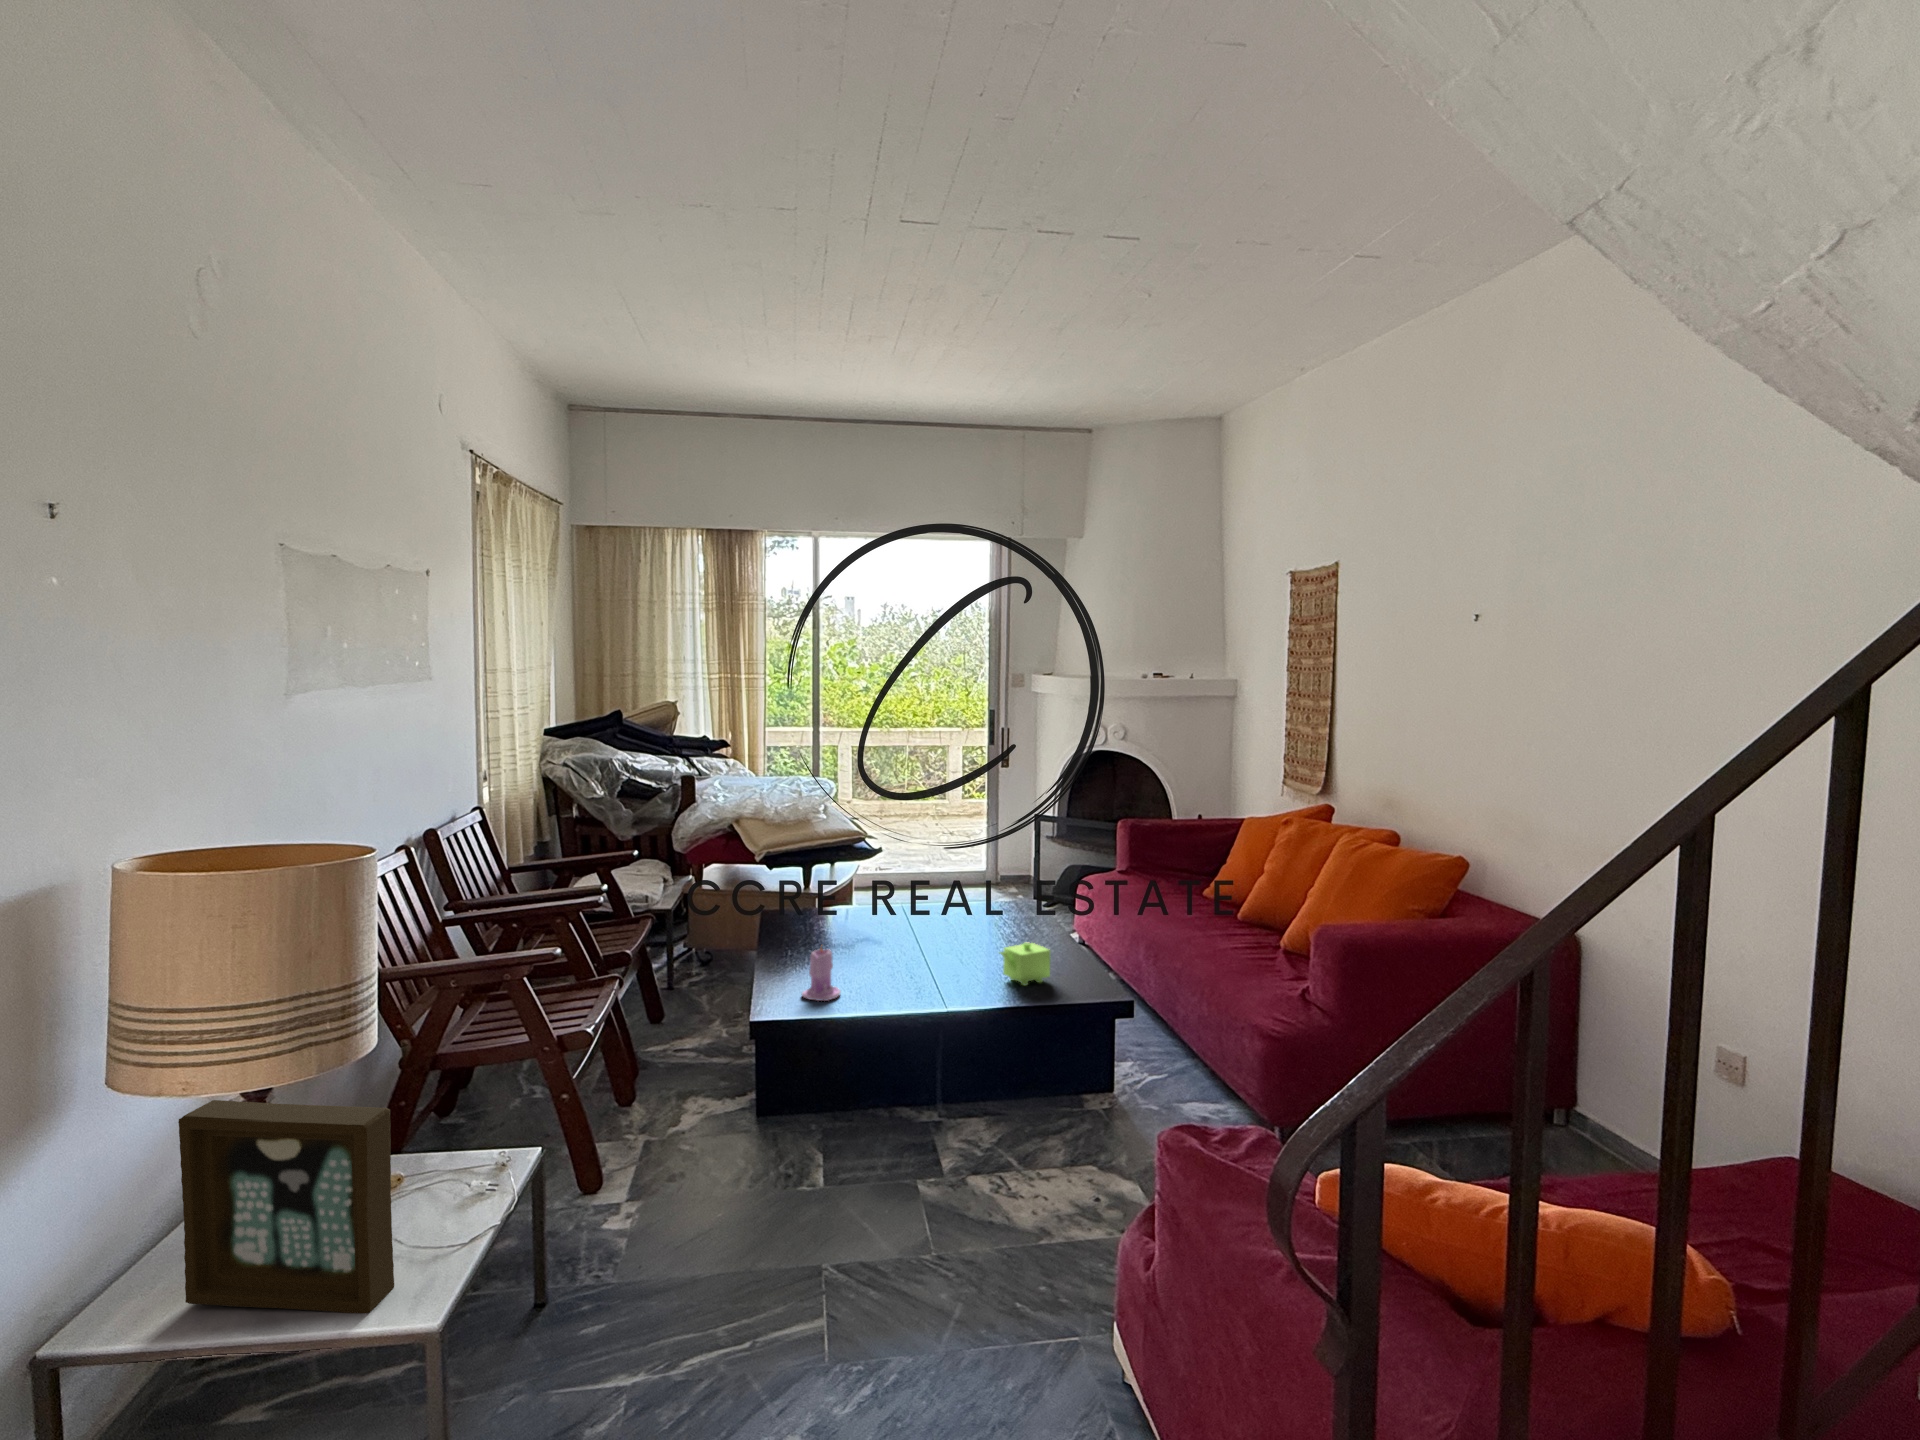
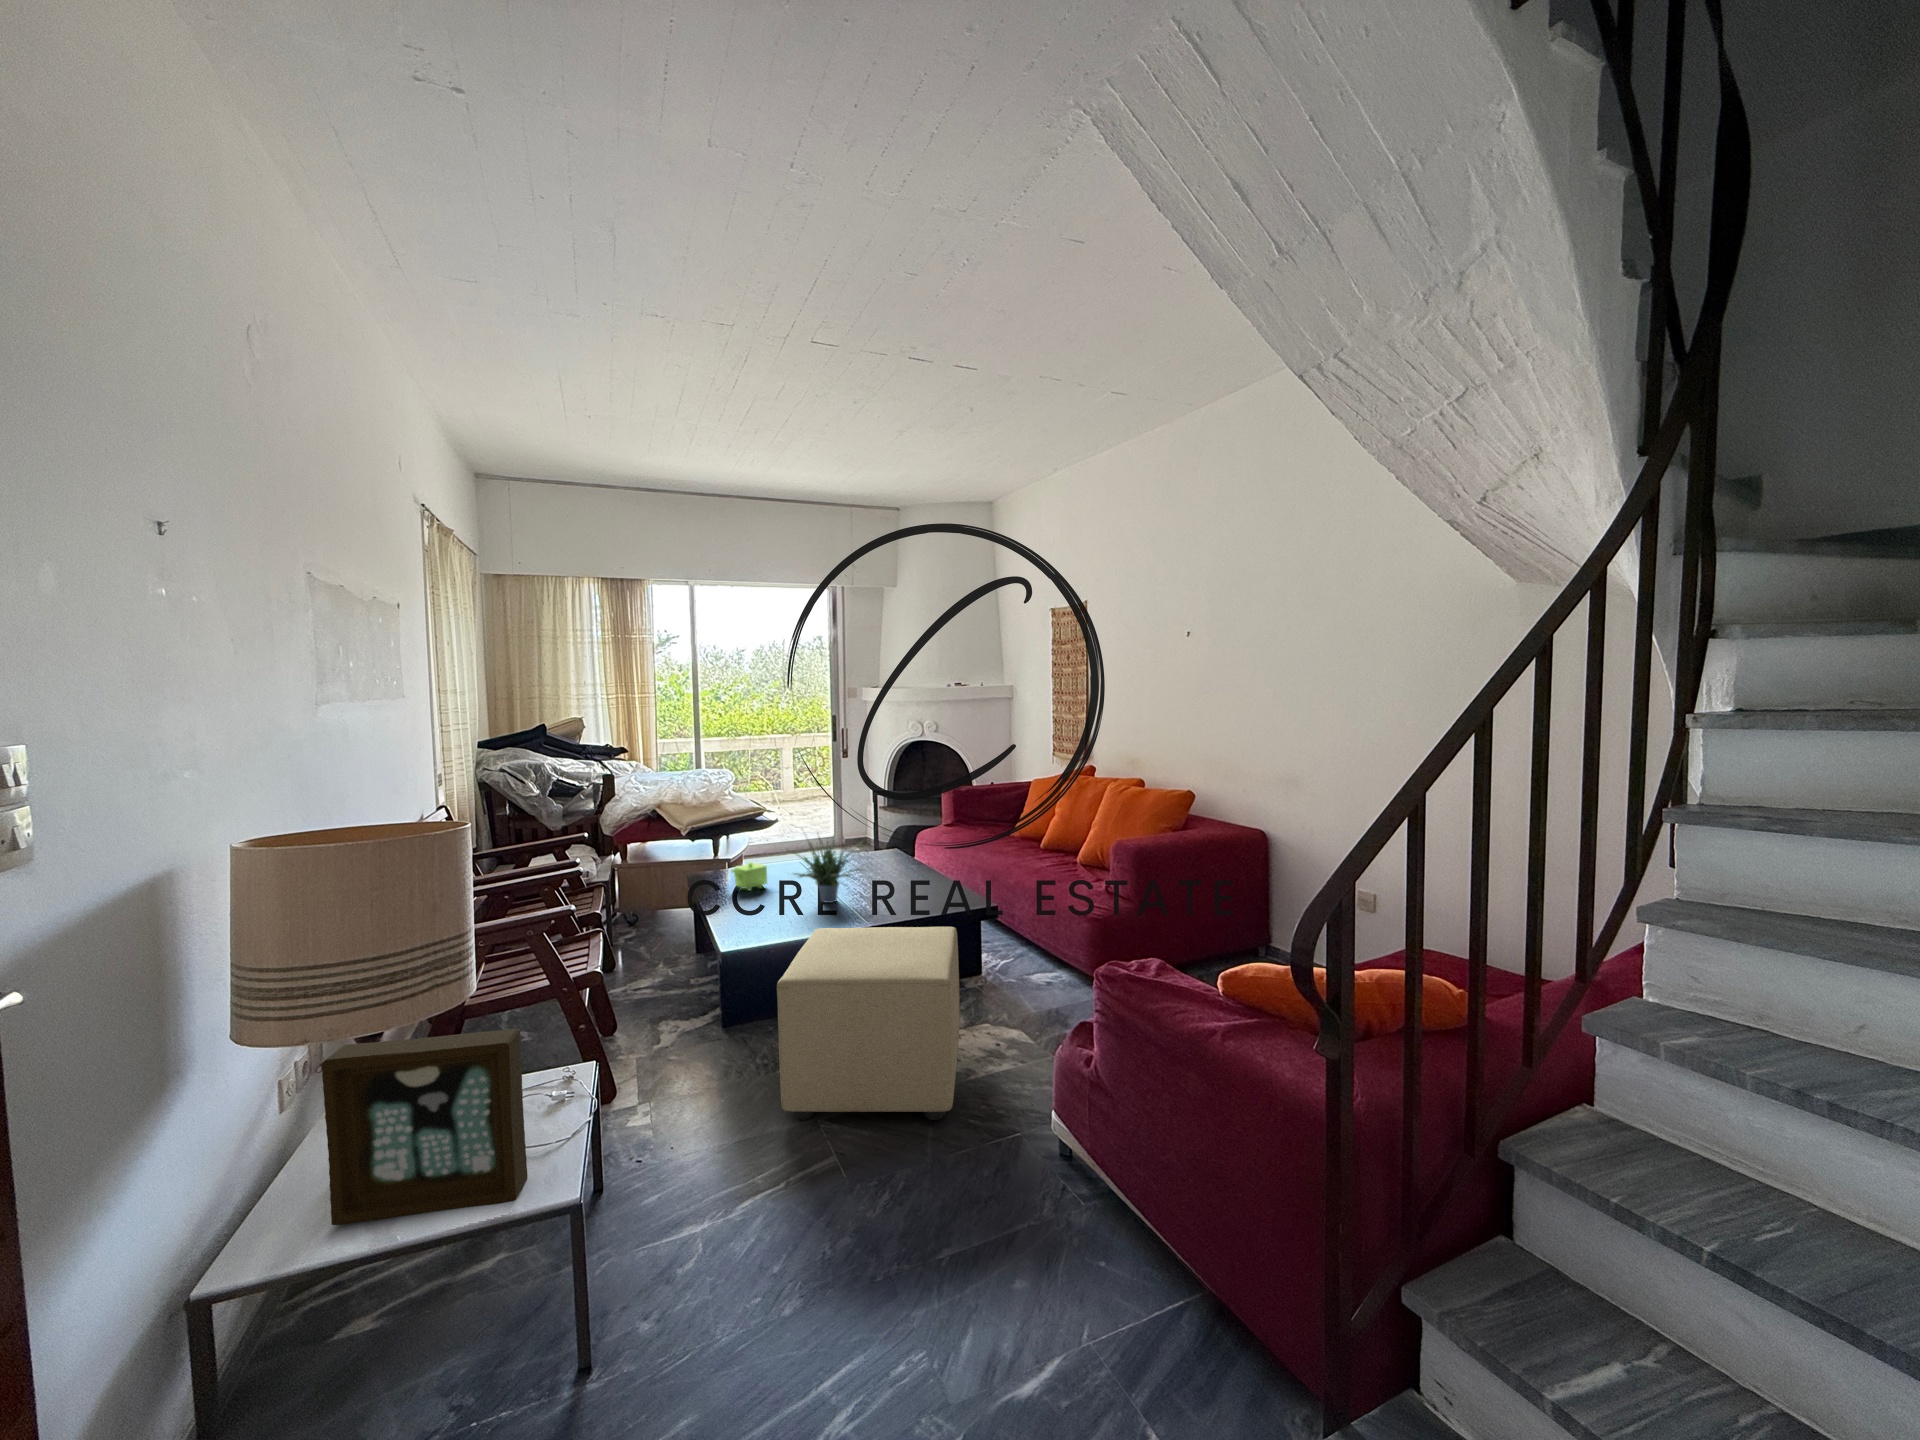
potted plant: none [861,864,964,970] -> present [793,834,866,903]
teapot: present [1000,942,1051,985] -> present [732,862,767,891]
candle: present [802,948,840,1001] -> none [754,887,785,931]
ottoman: none [776,1008,1045,1293] -> present [777,927,960,1120]

